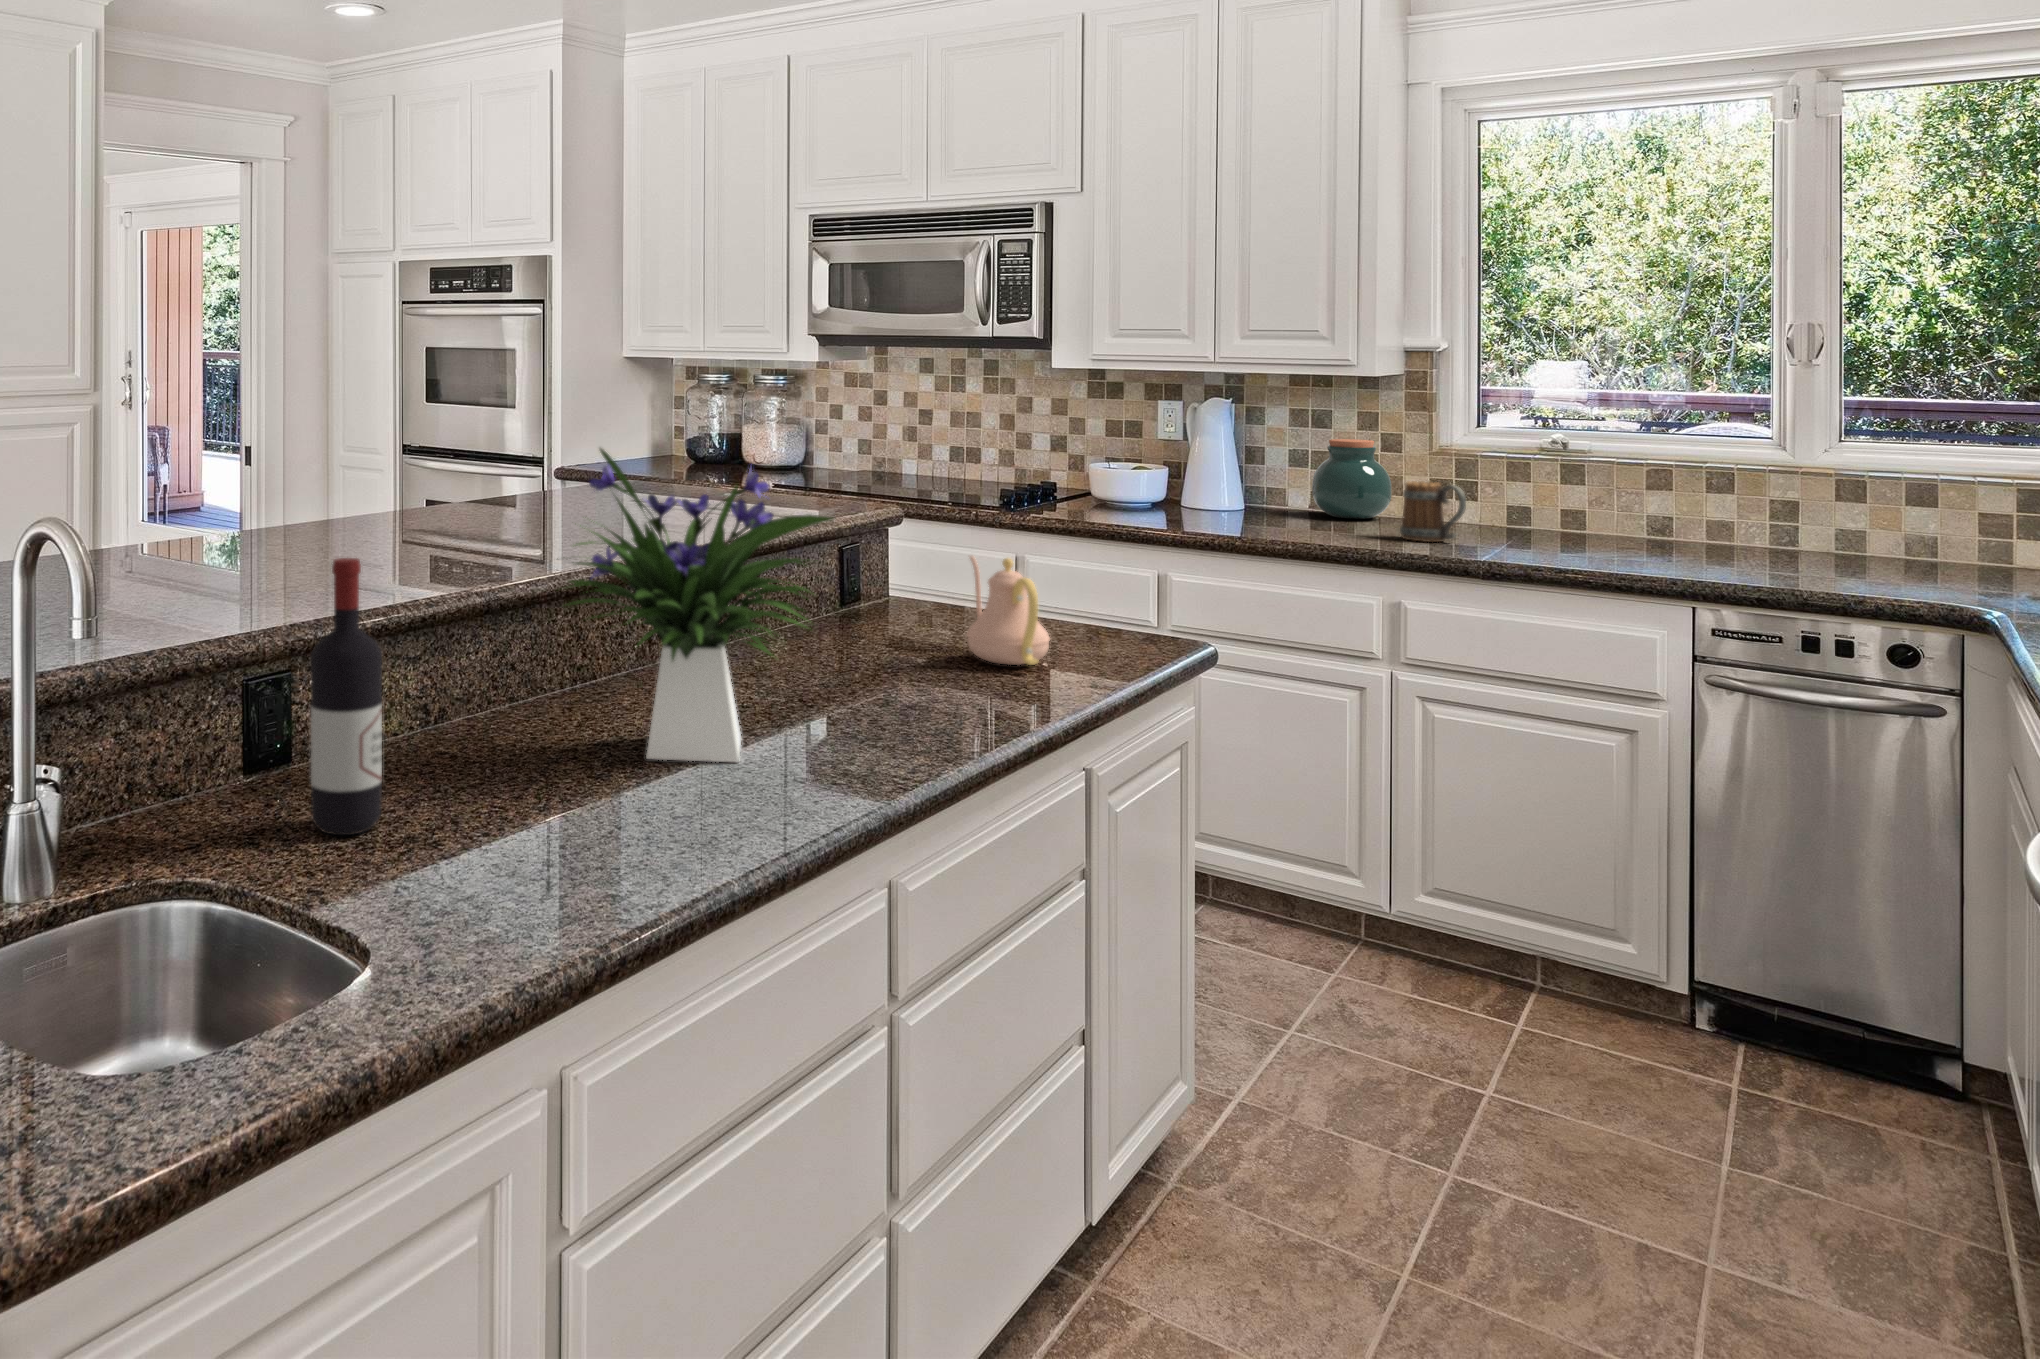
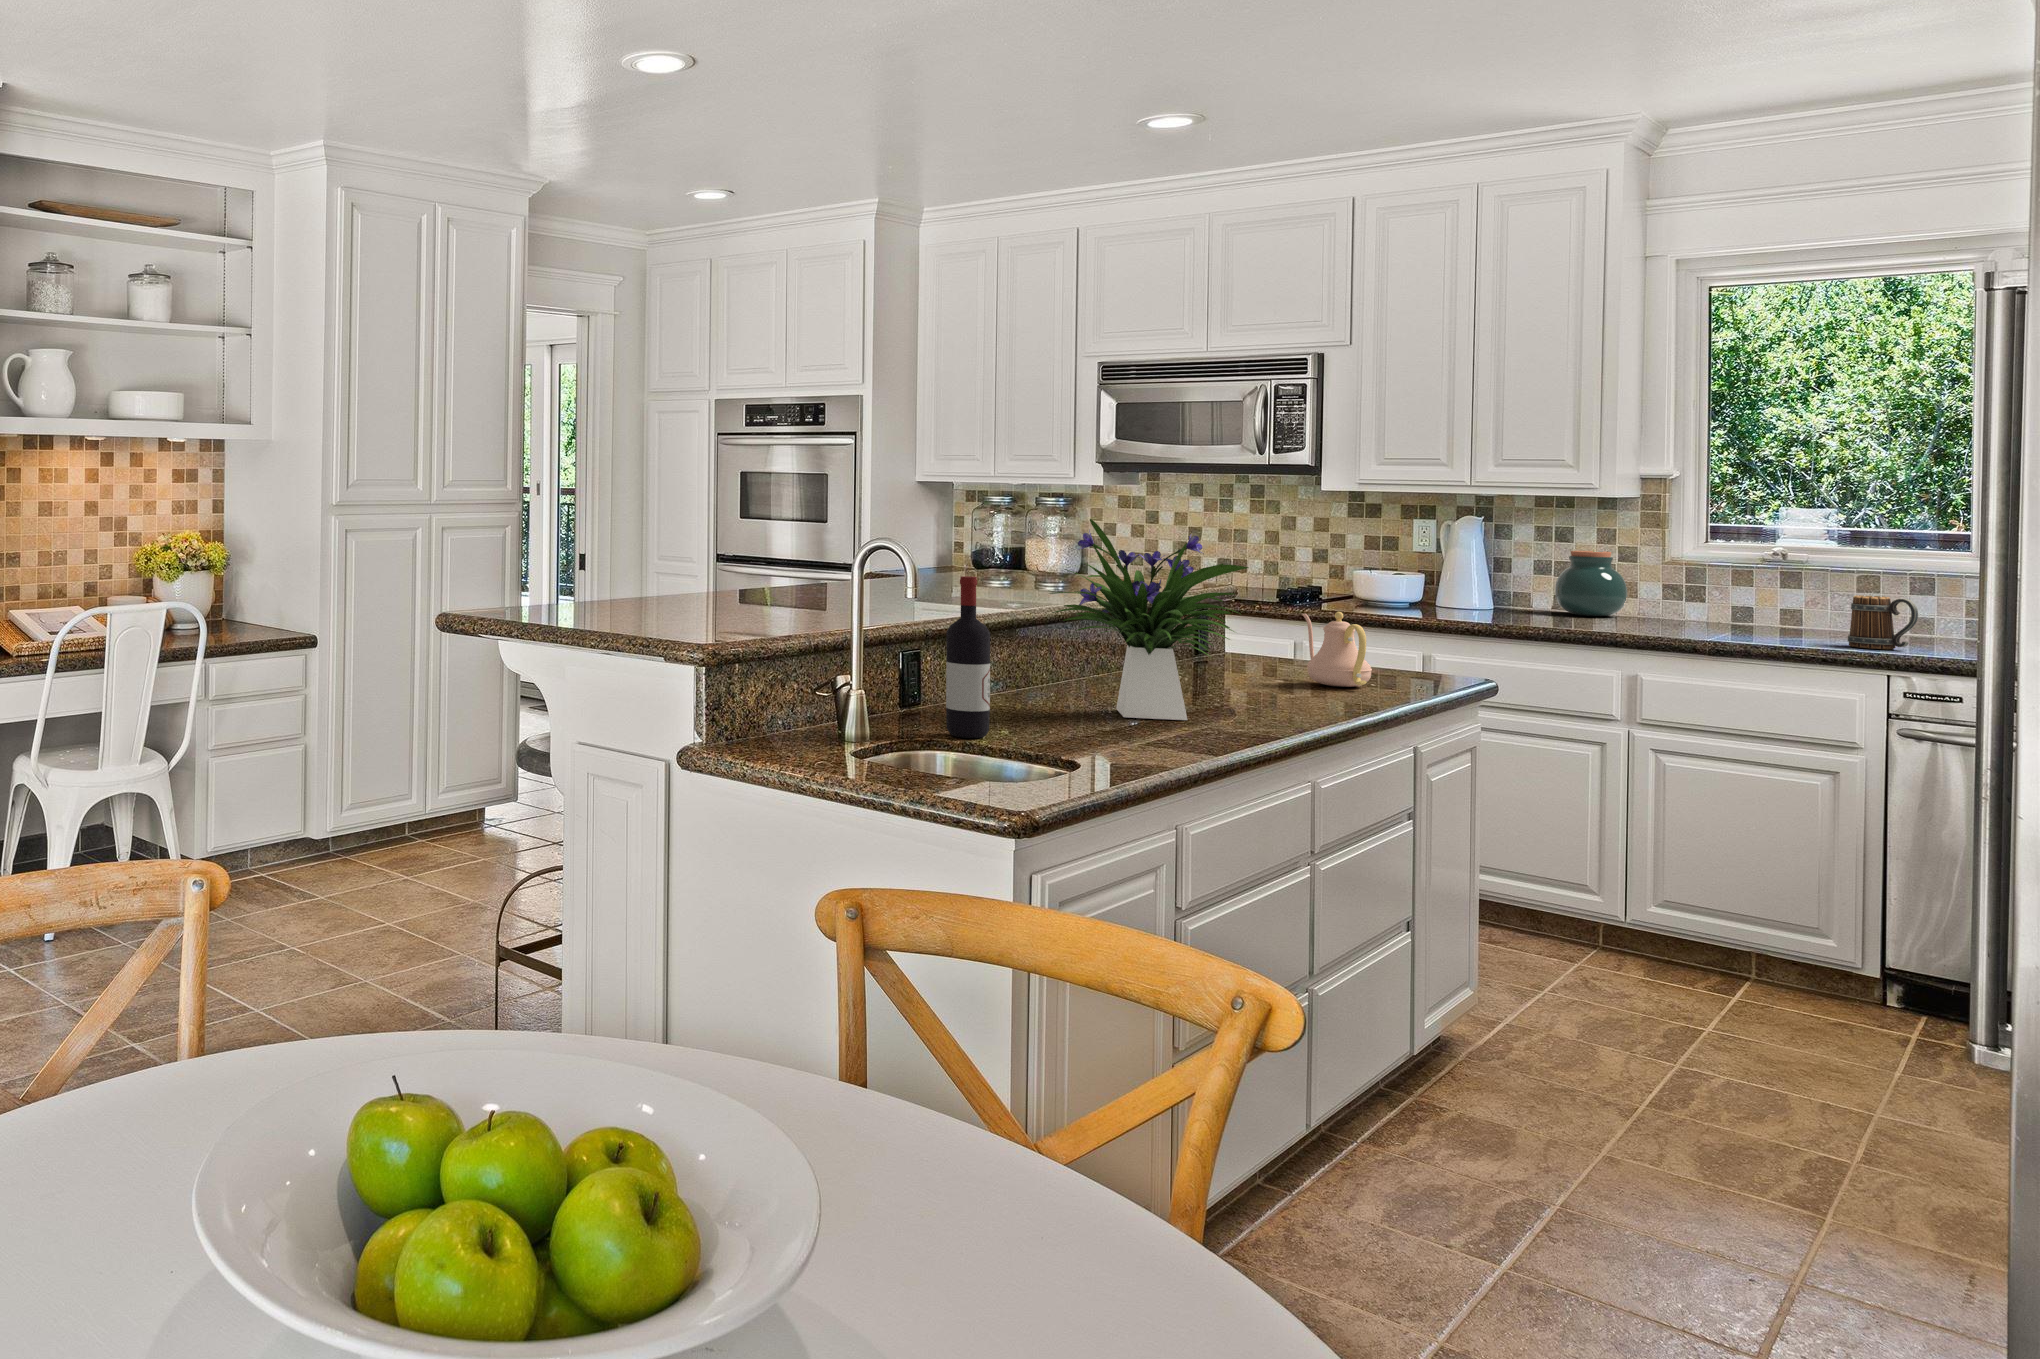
mug: present [1400,481,1466,542] -> present [1848,595,1918,649]

